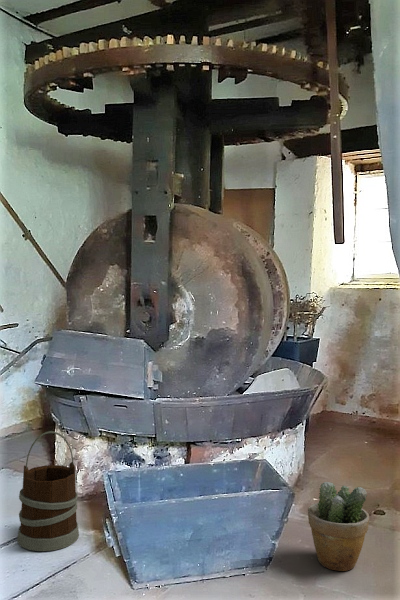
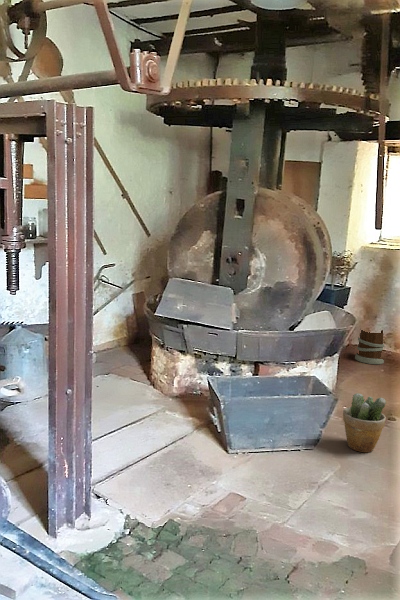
wooden bucket: present [17,431,79,551] -> present [355,330,384,364]

